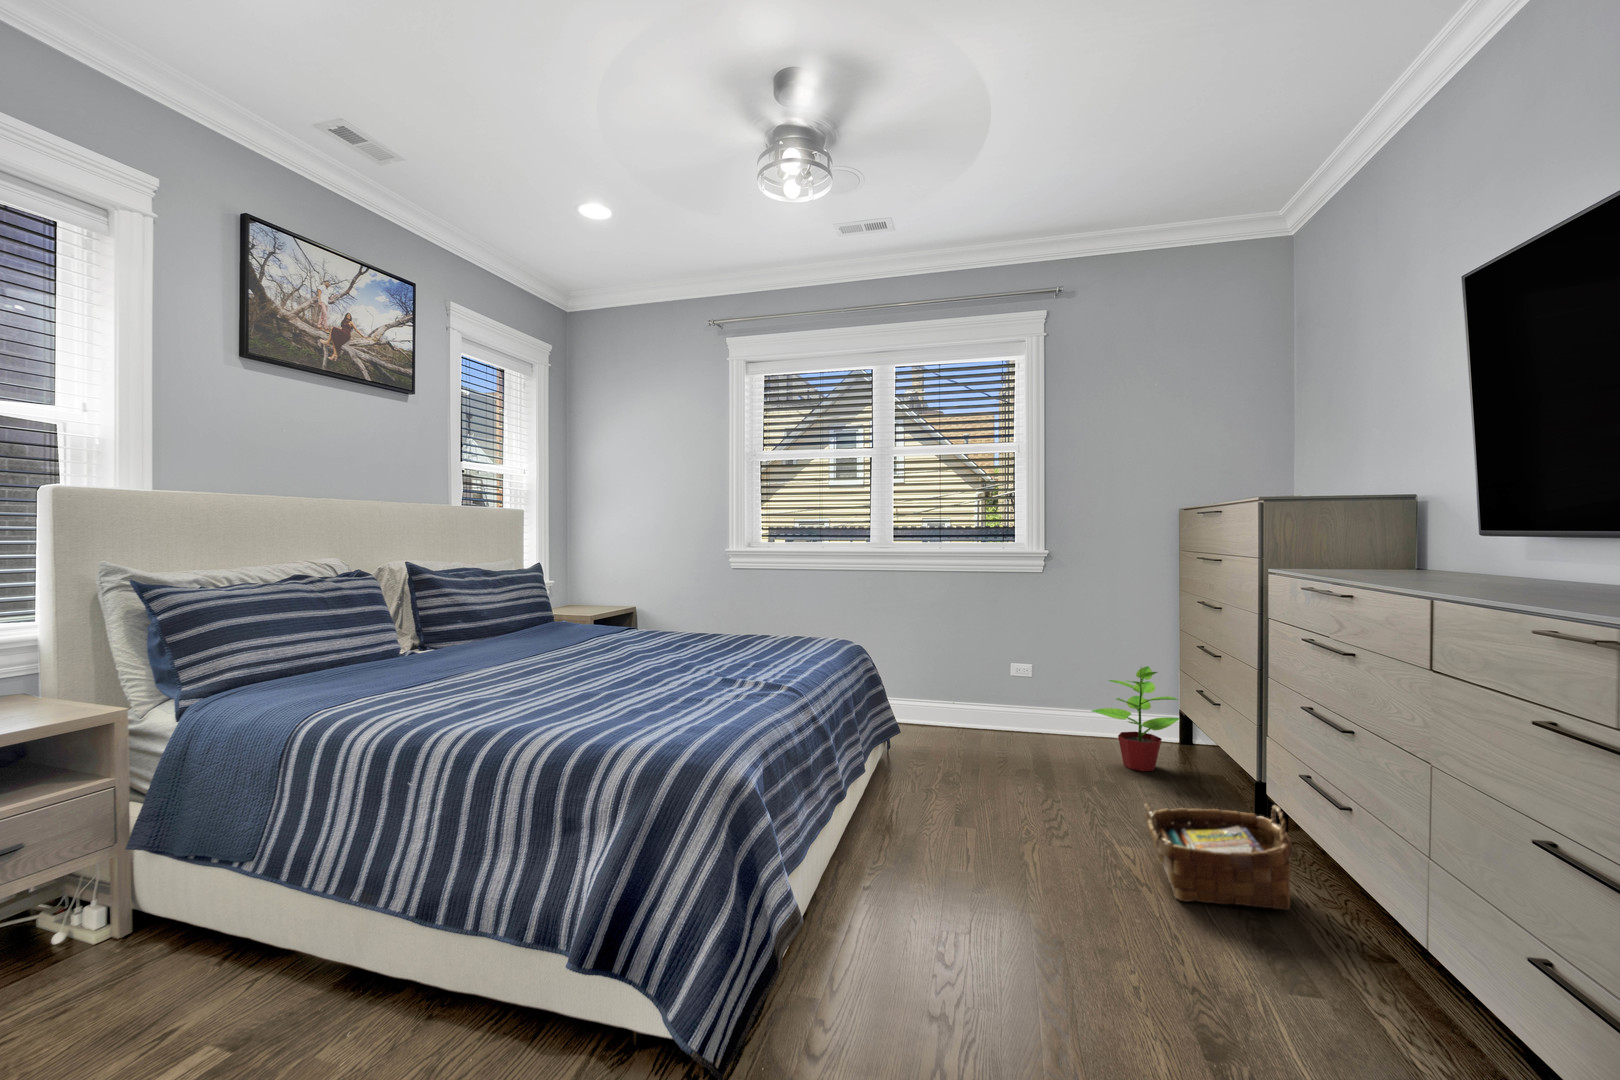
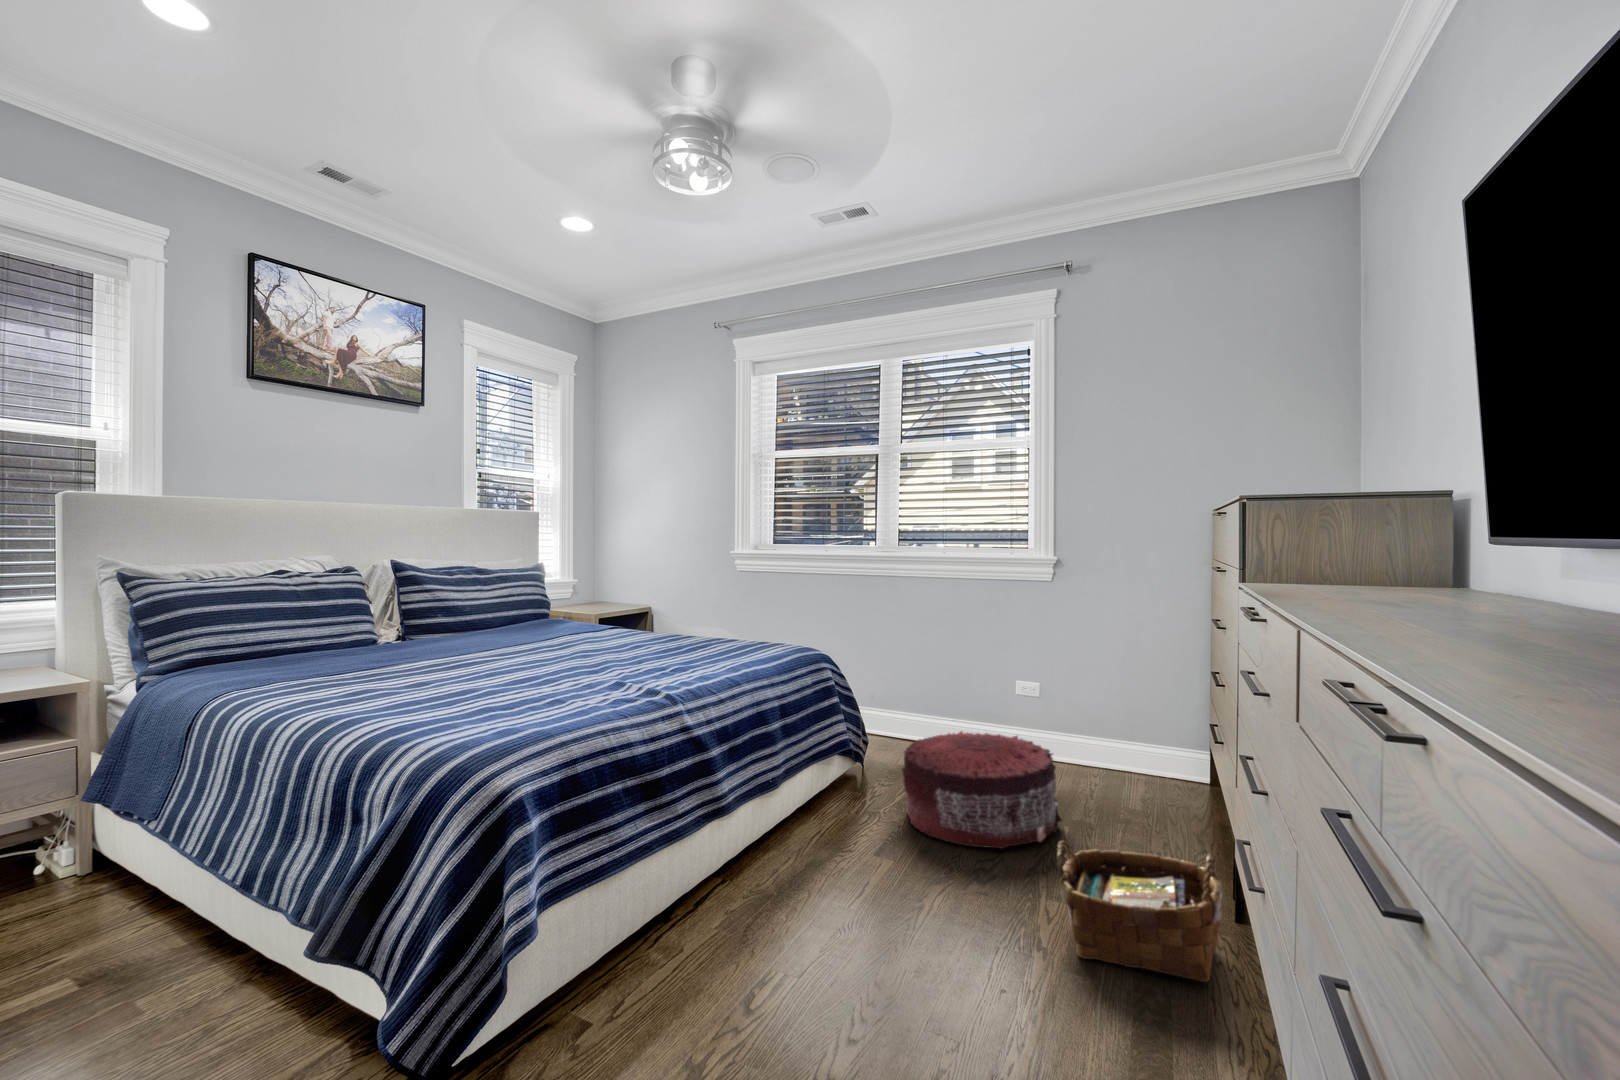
potted plant: present [1092,666,1179,771] -> none [1093,682,1197,808]
pouf: none [951,712,1093,815] -> present [902,731,1062,849]

